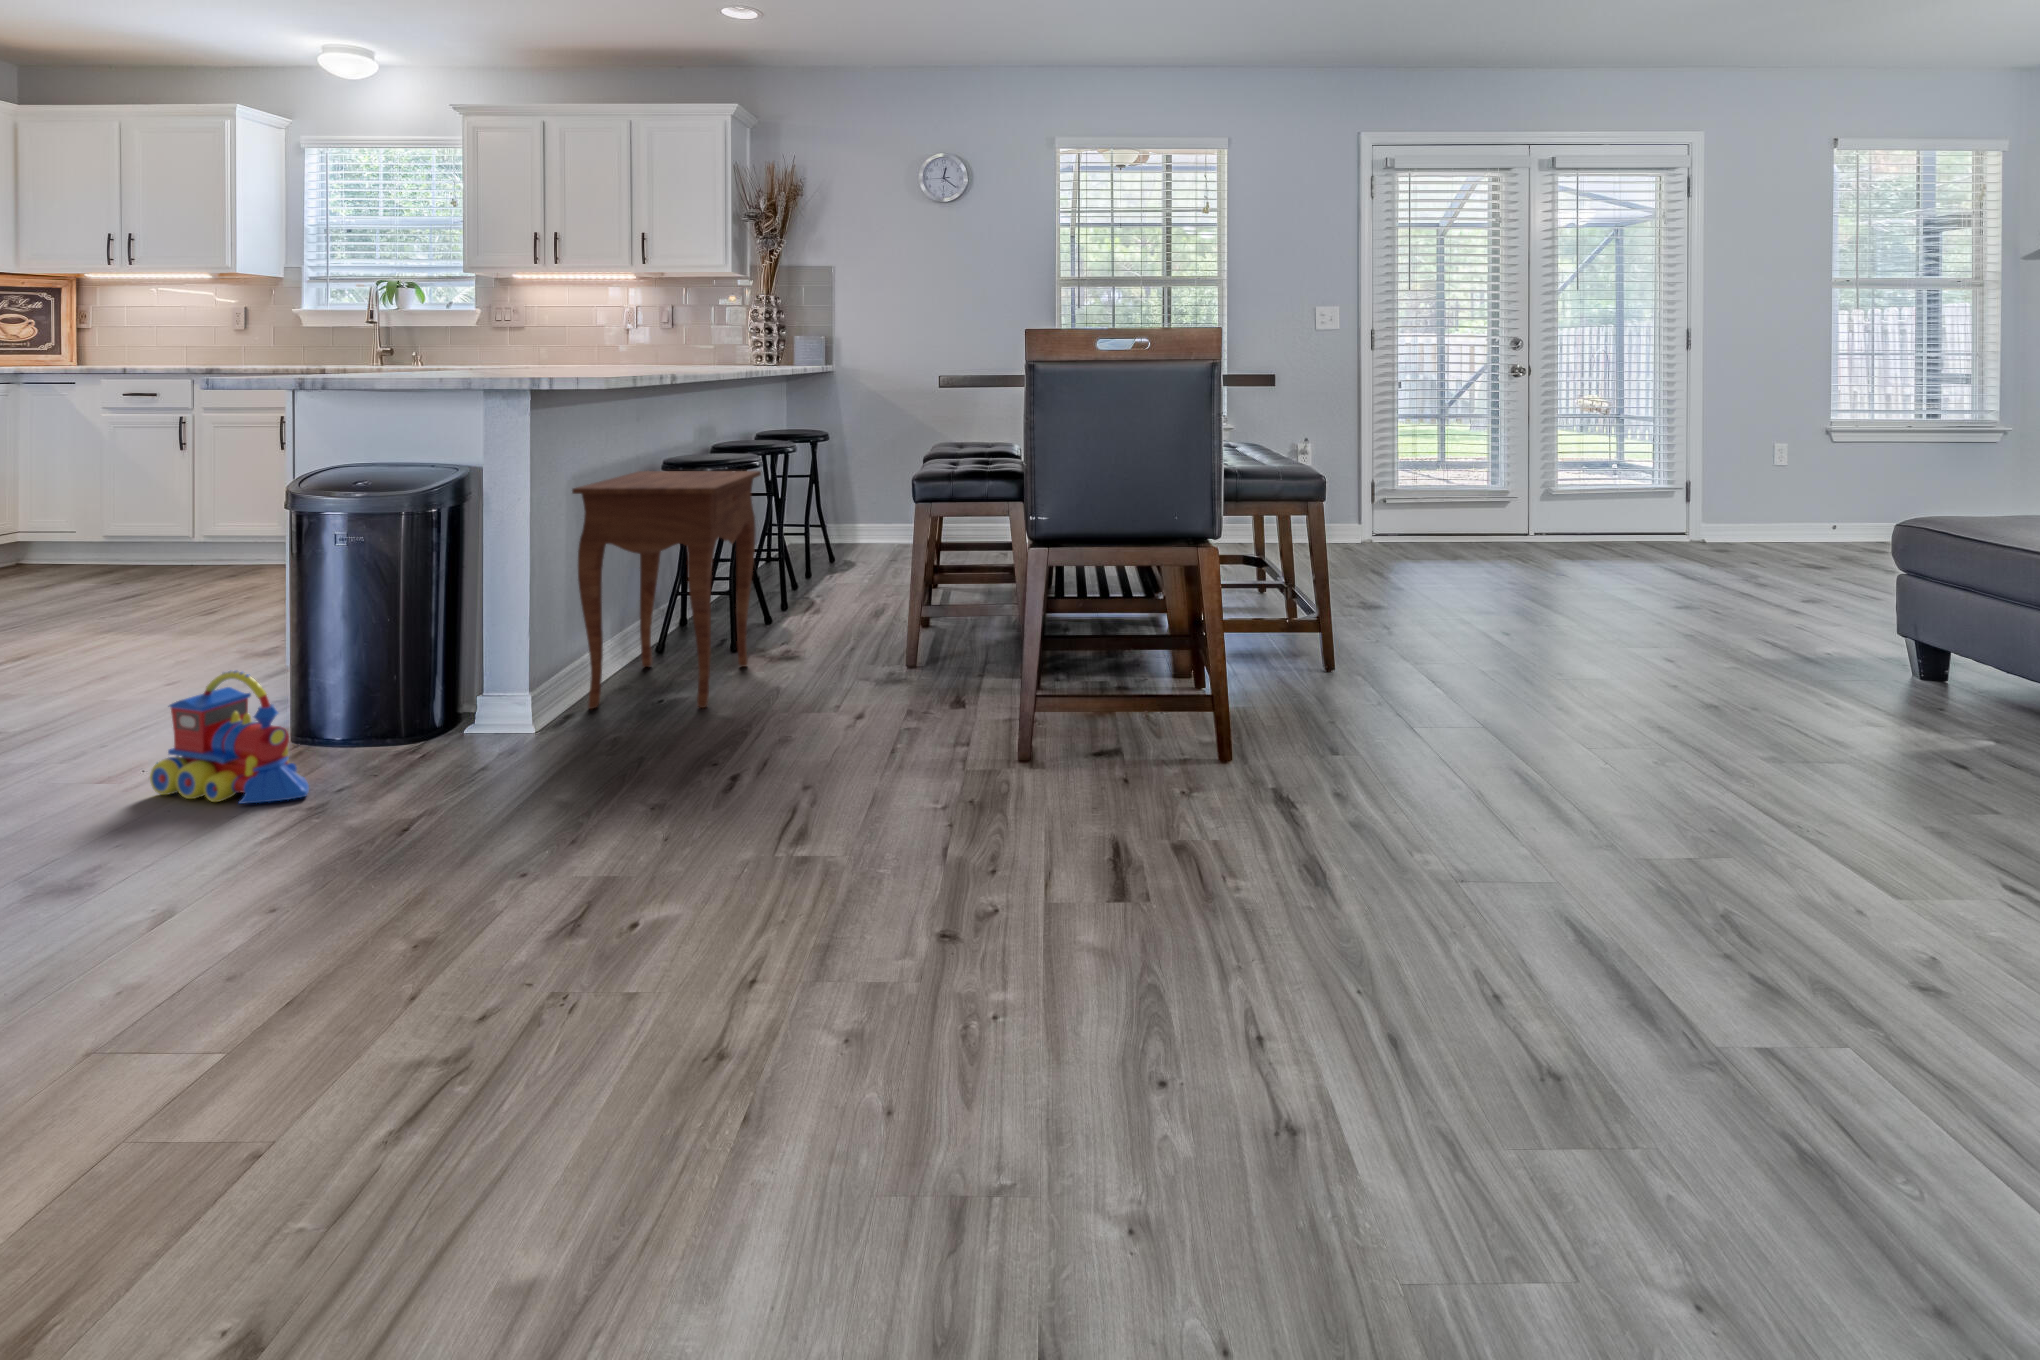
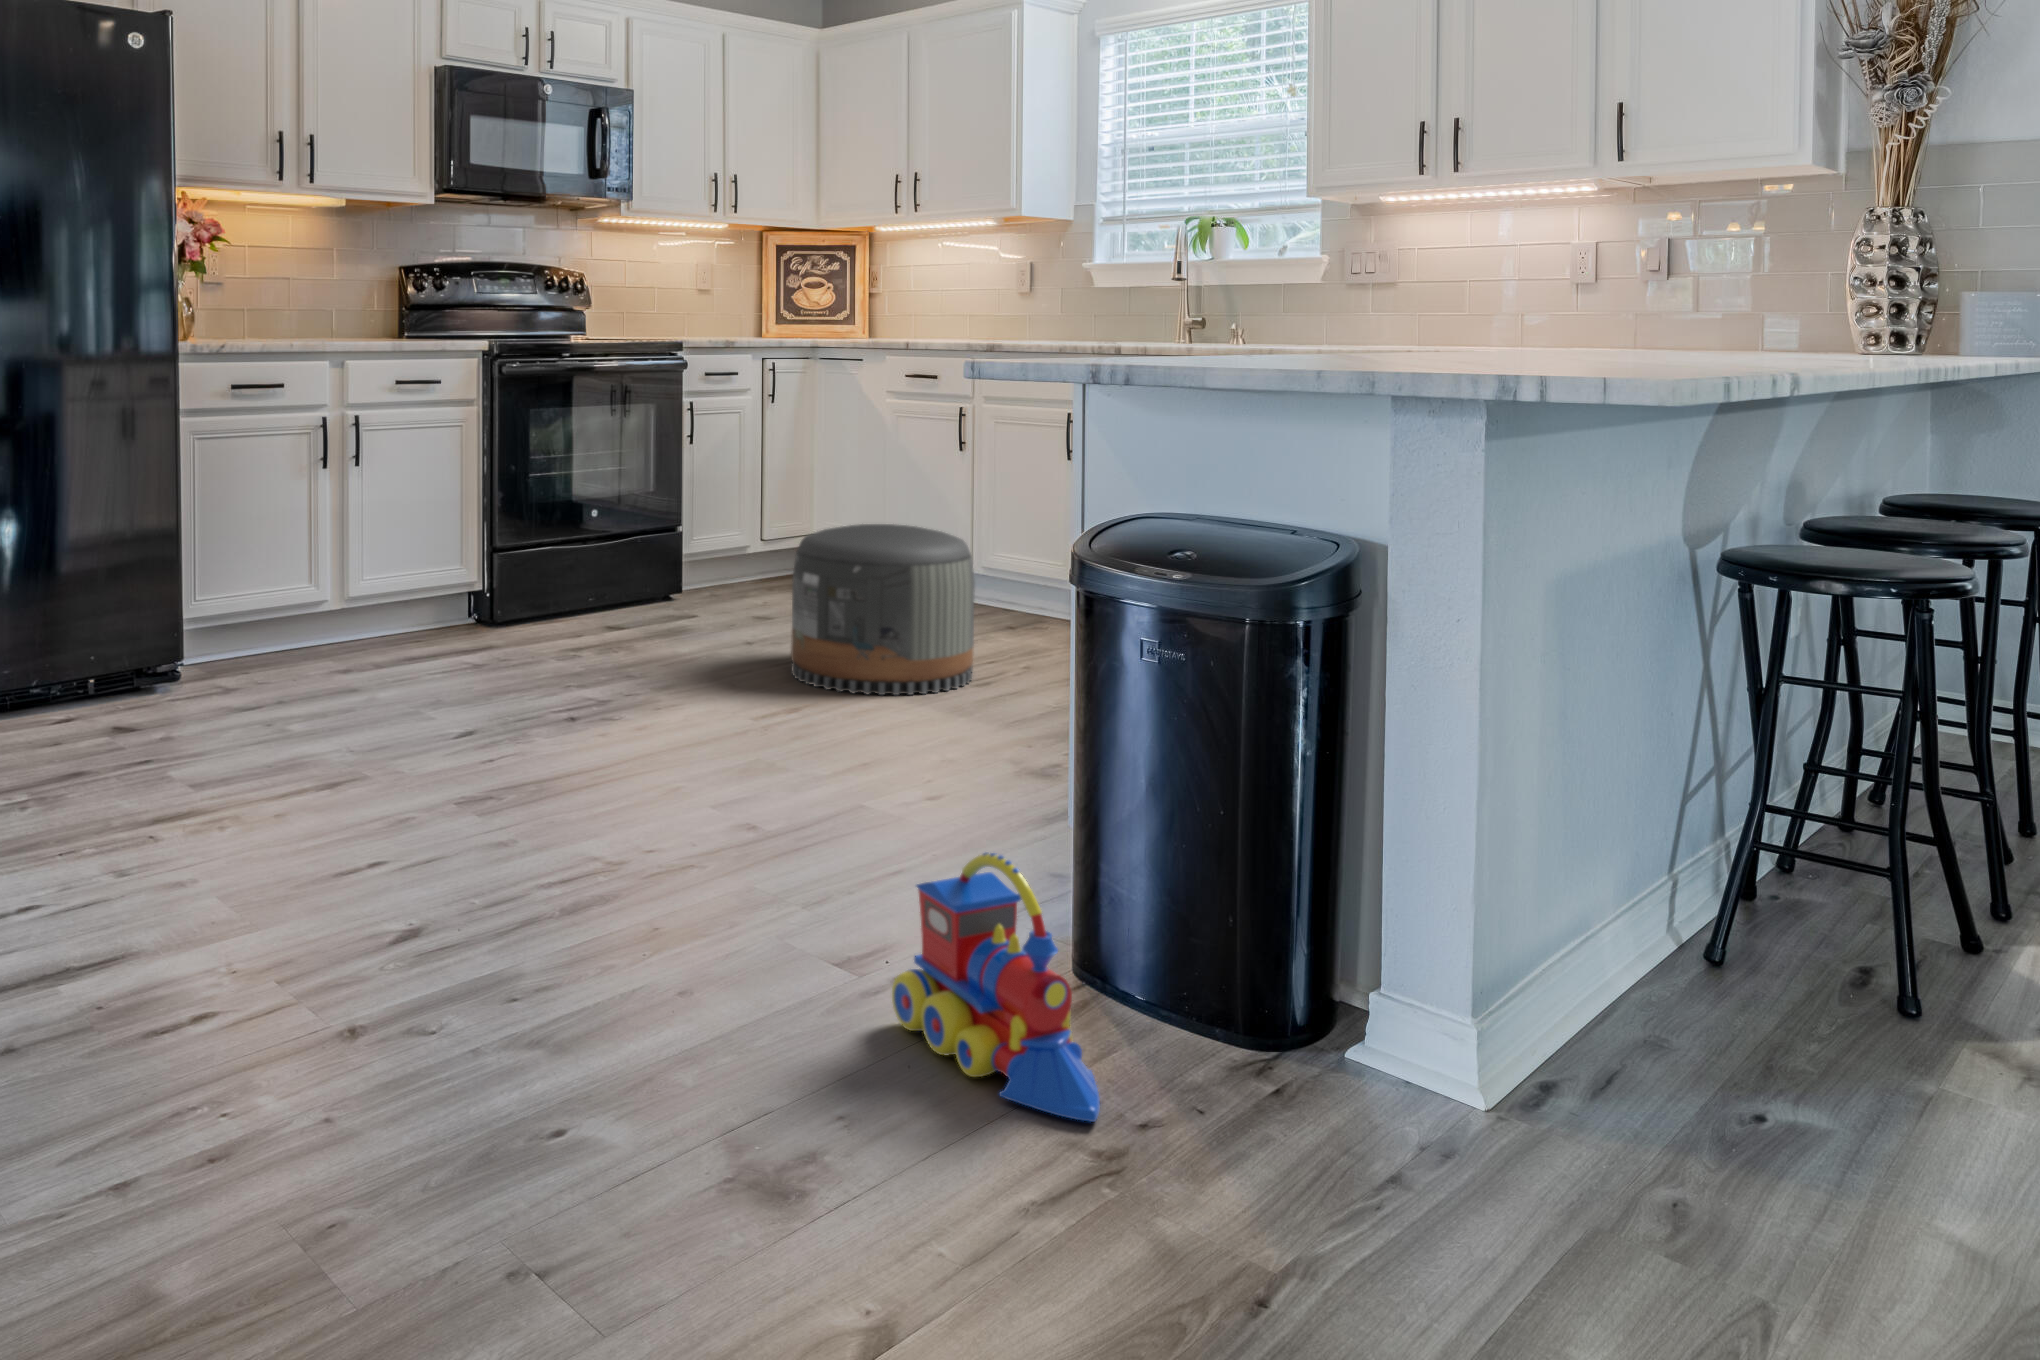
side table: present [572,471,761,709] -> none [1563,574,2004,1176]
pouf: none [10,505,198,638] -> present [791,524,975,695]

